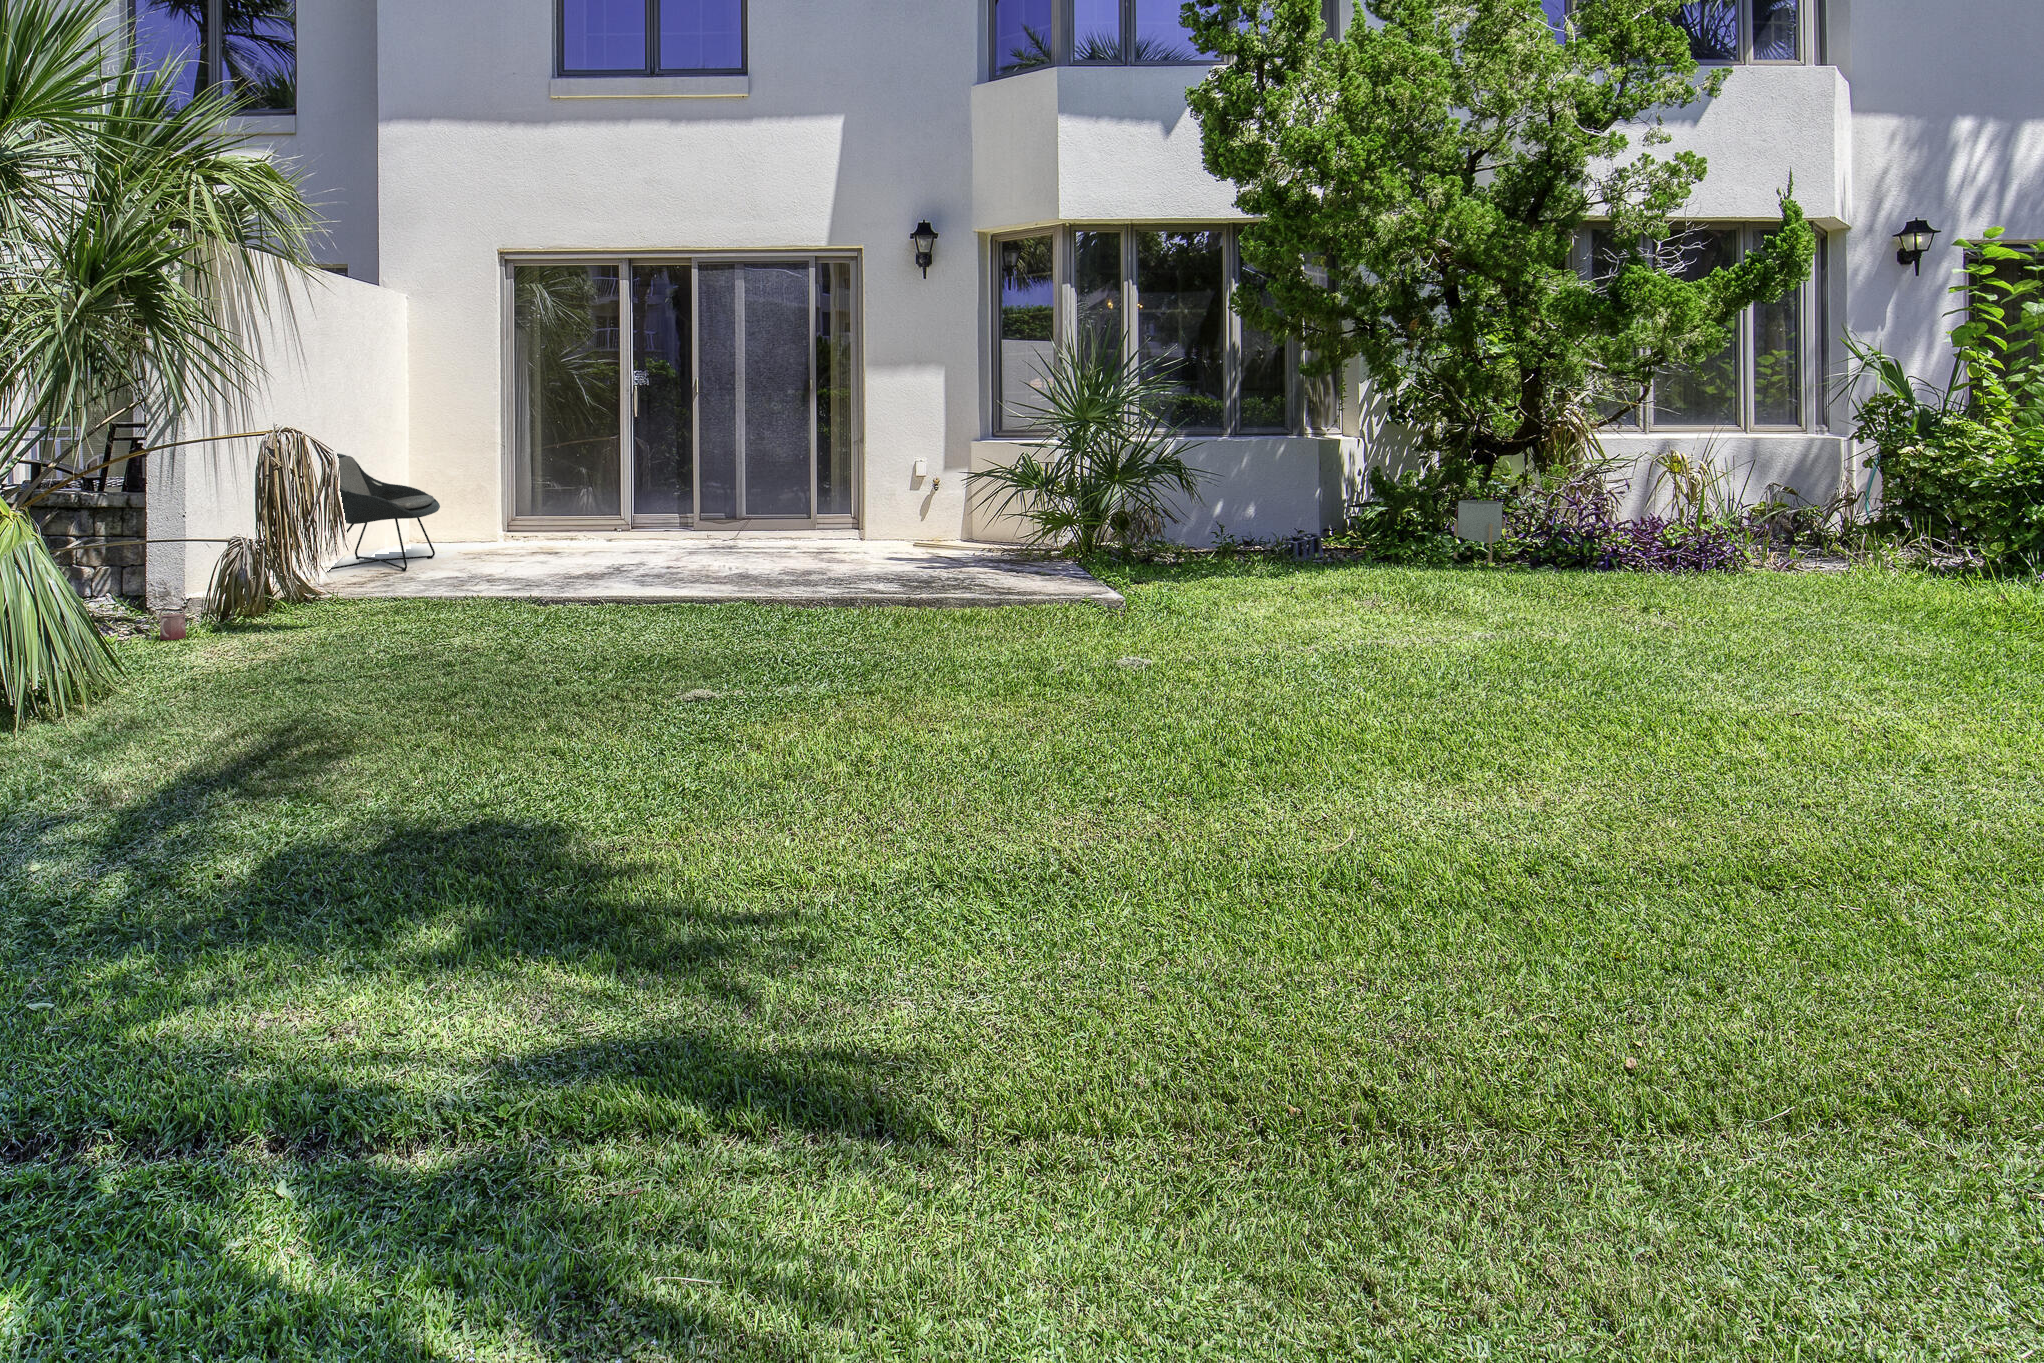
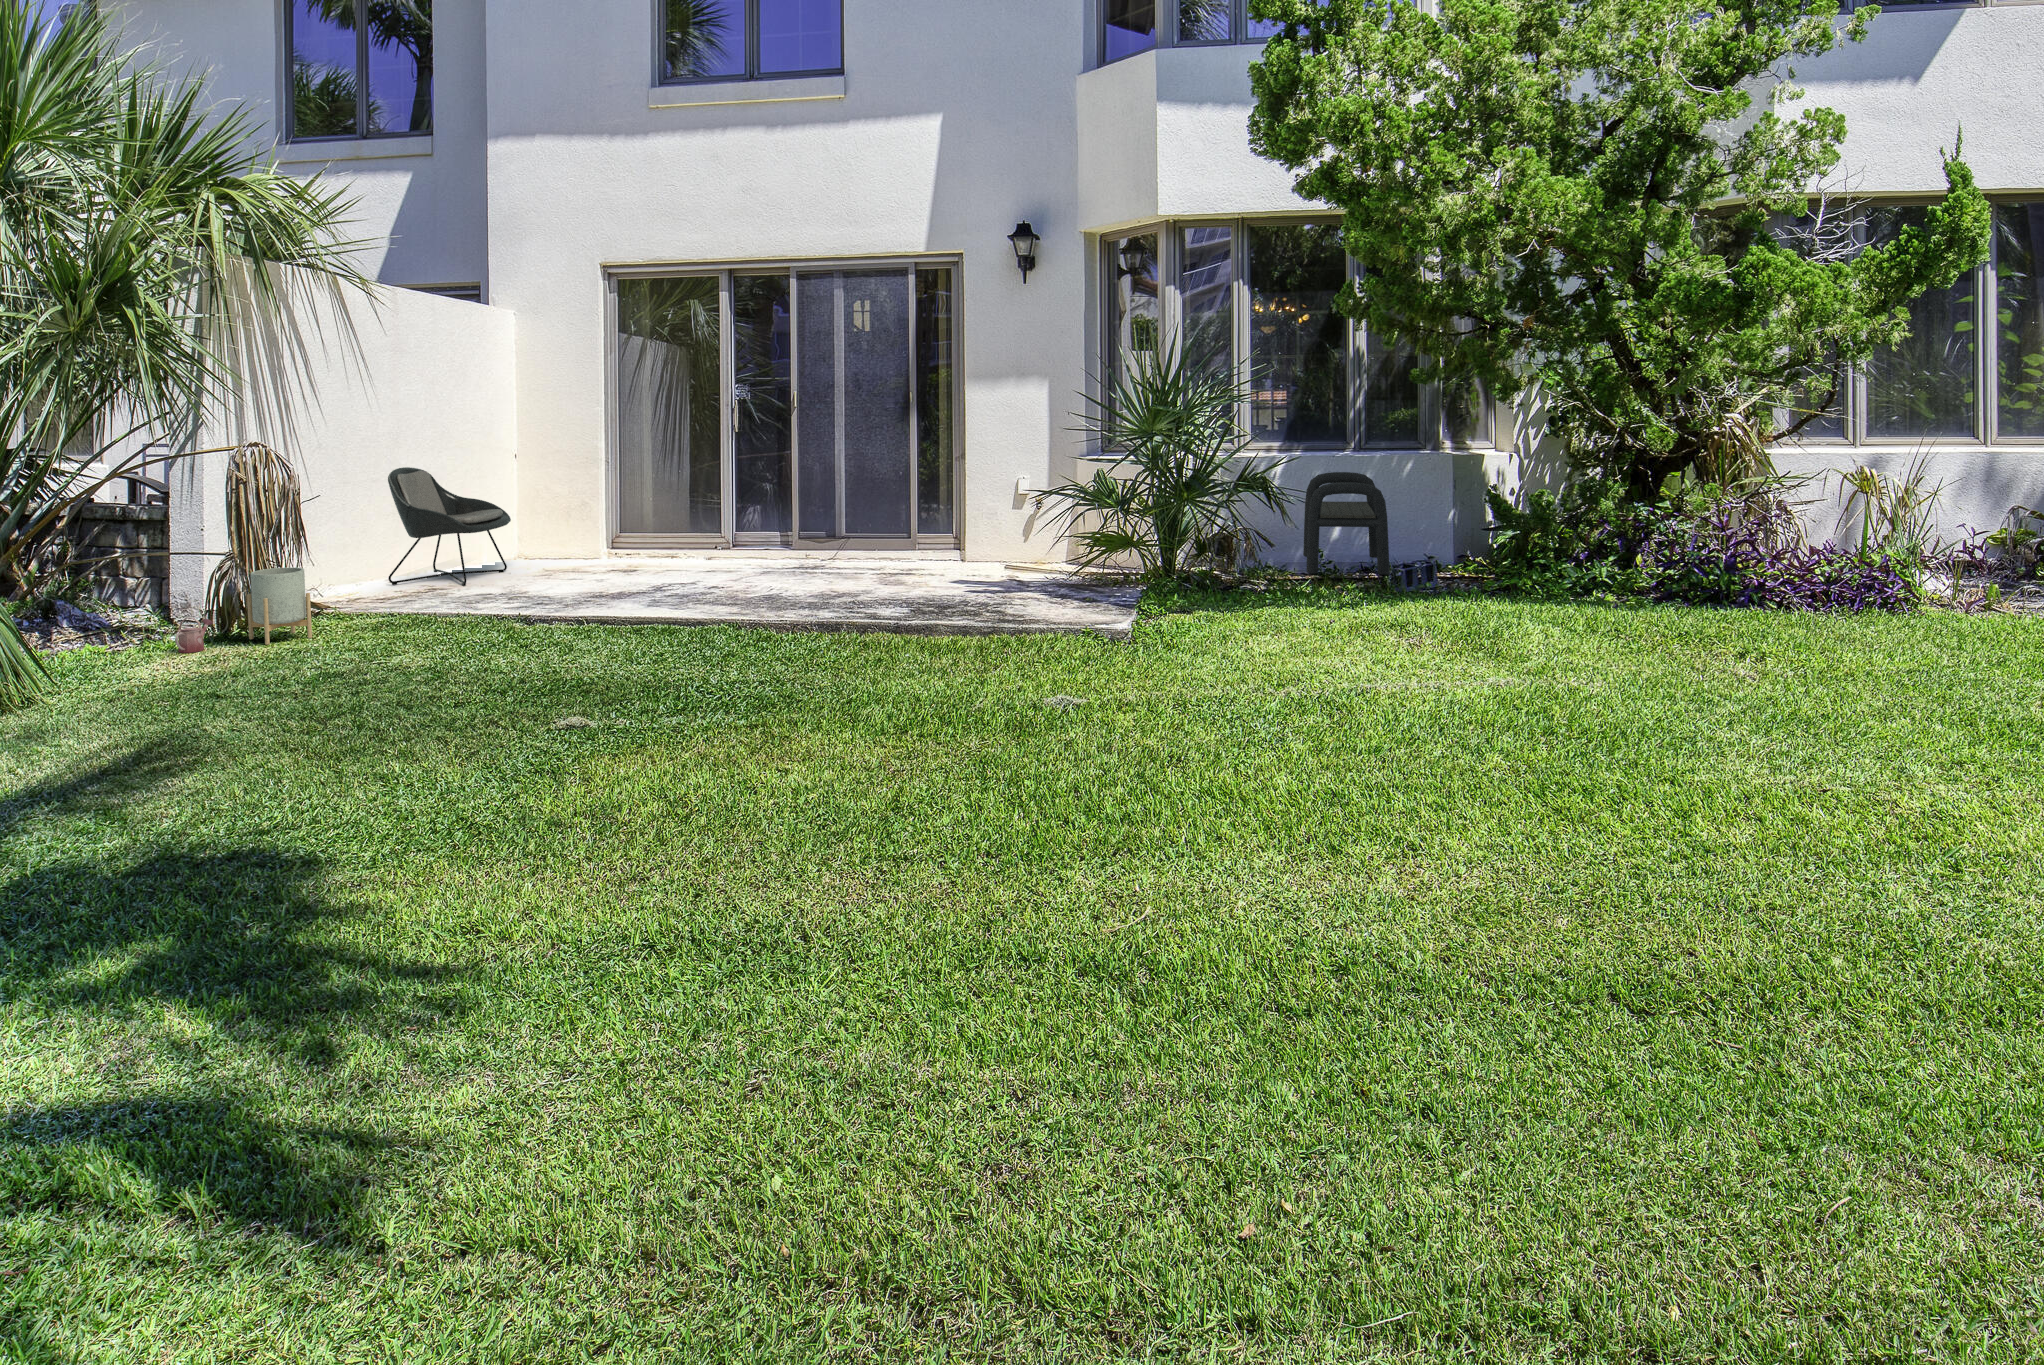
bench: none [1194,458,1285,549] -> present [1303,472,1390,575]
planter: present [1454,500,1506,562] -> present [247,567,312,645]

